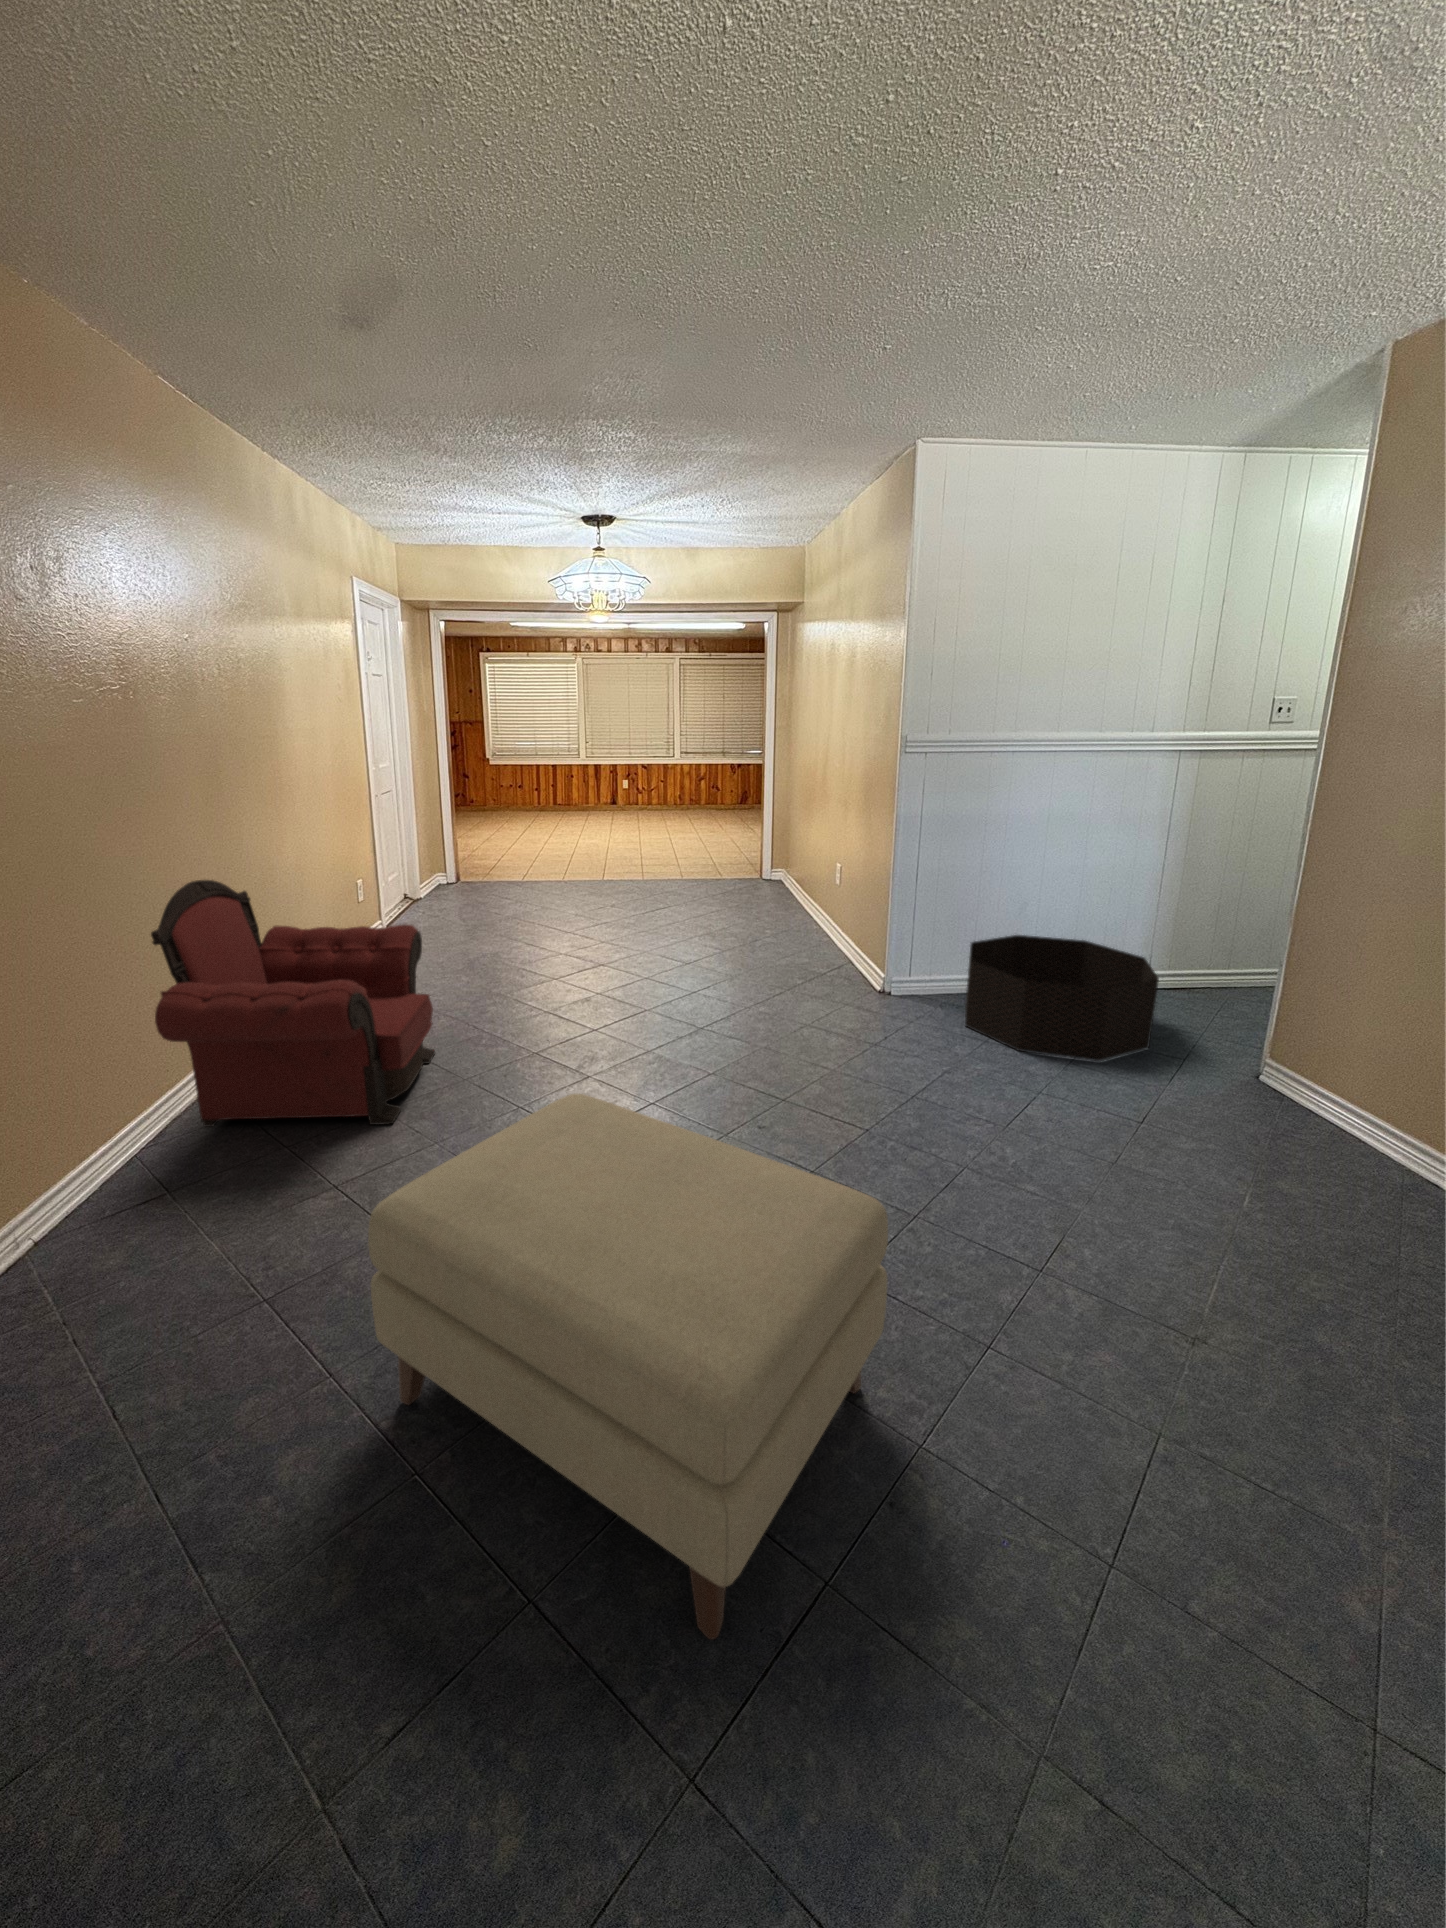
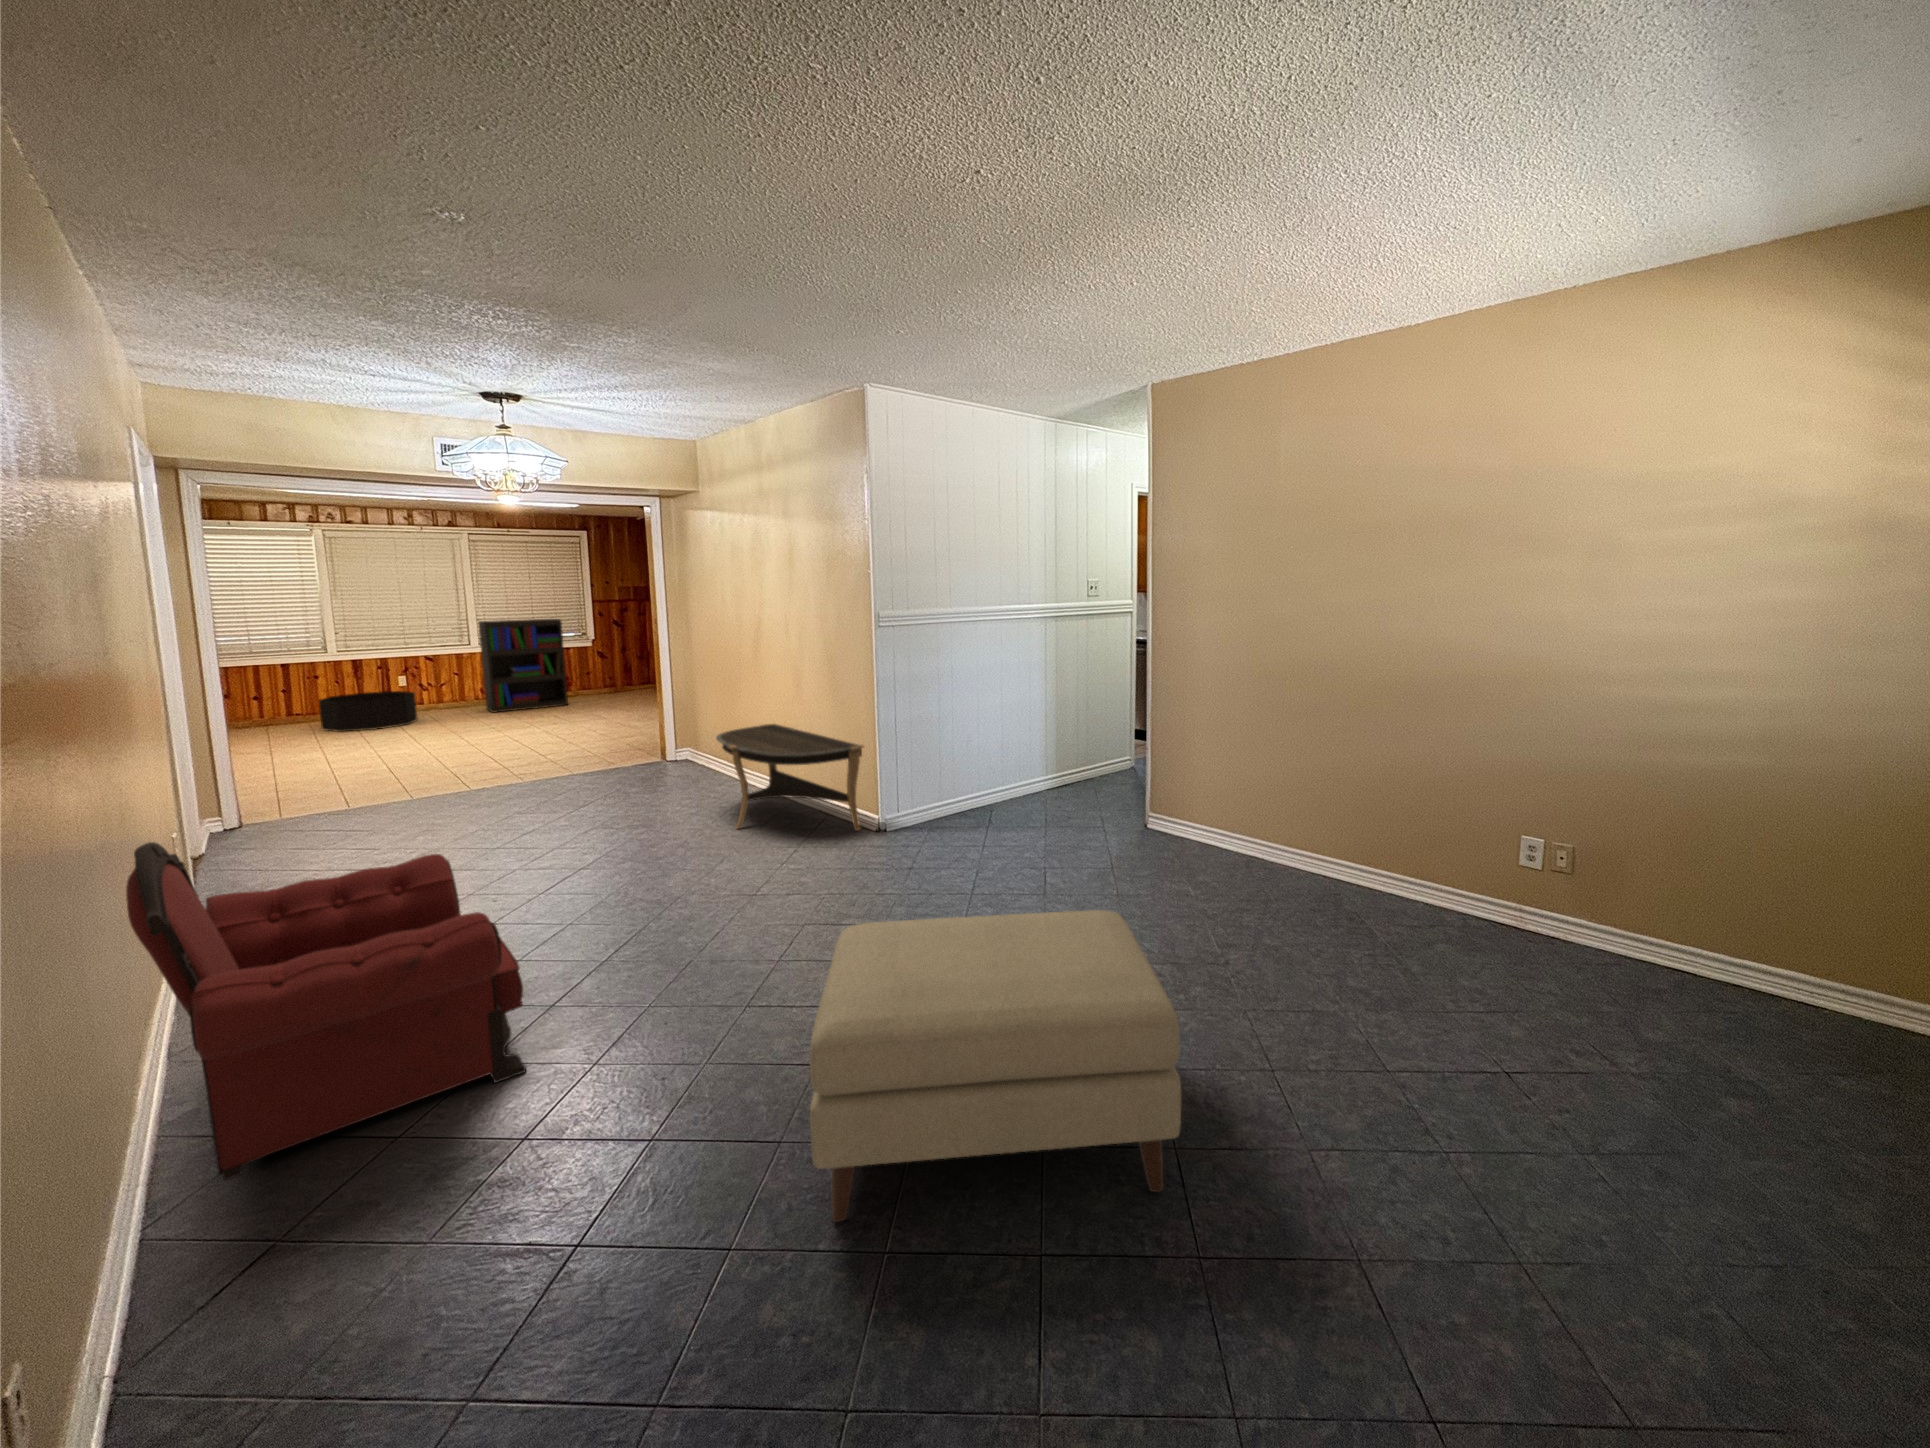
bookshelf: none [680,737,740,816] -> present [478,619,568,713]
coffee table: none [747,854,874,986] -> present [716,724,863,831]
basket: present [965,935,1159,1061] -> present [318,691,417,732]

